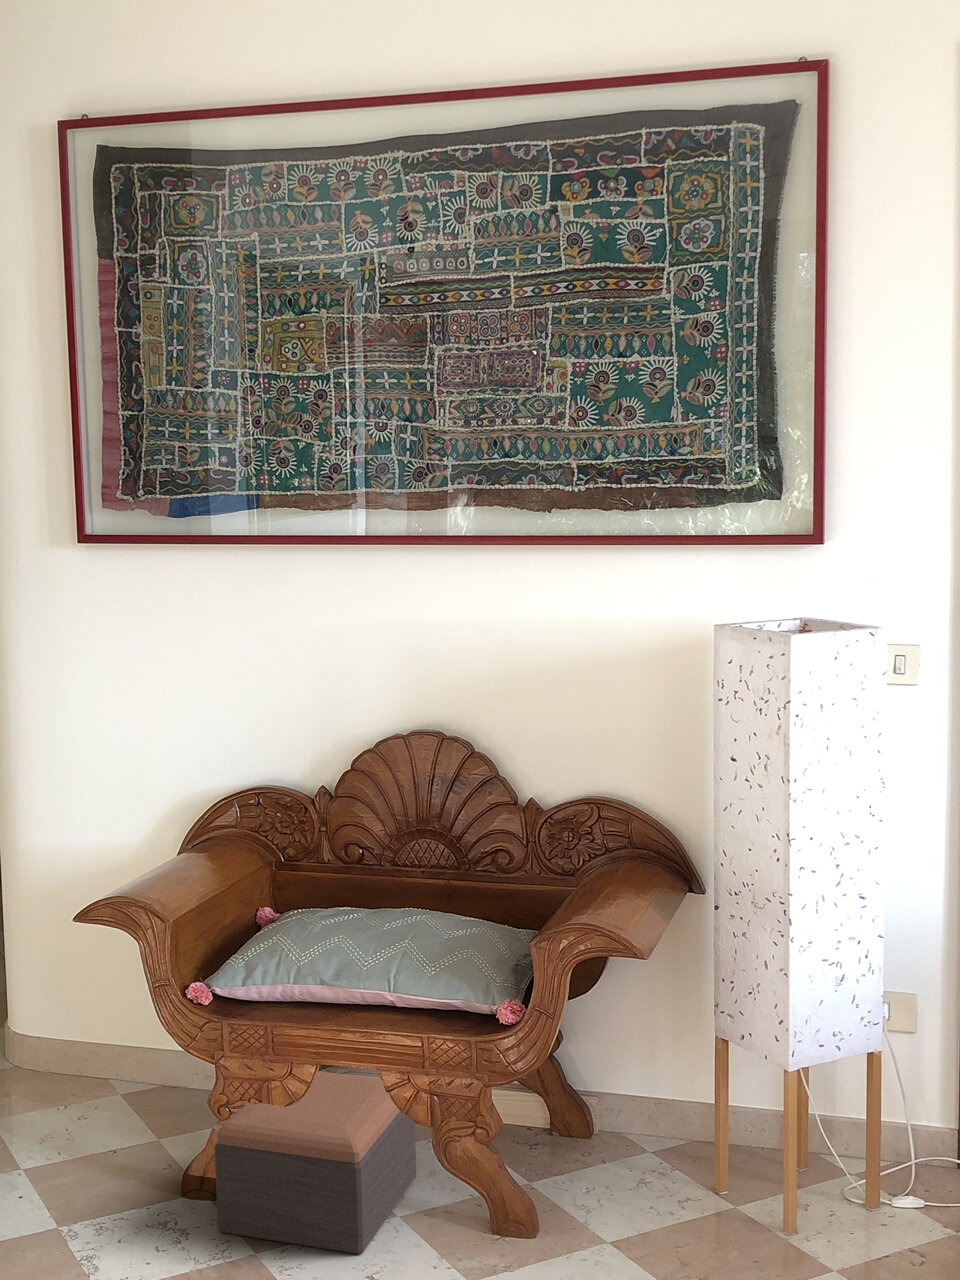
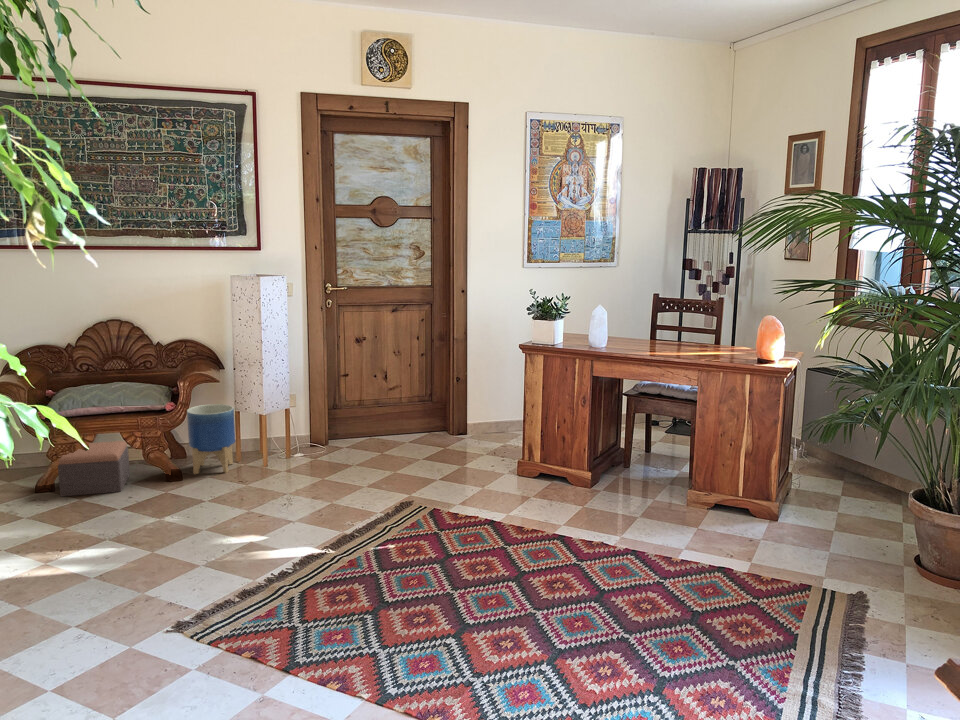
planter: none [571,1001,707,1240] -> present [187,404,235,474]

